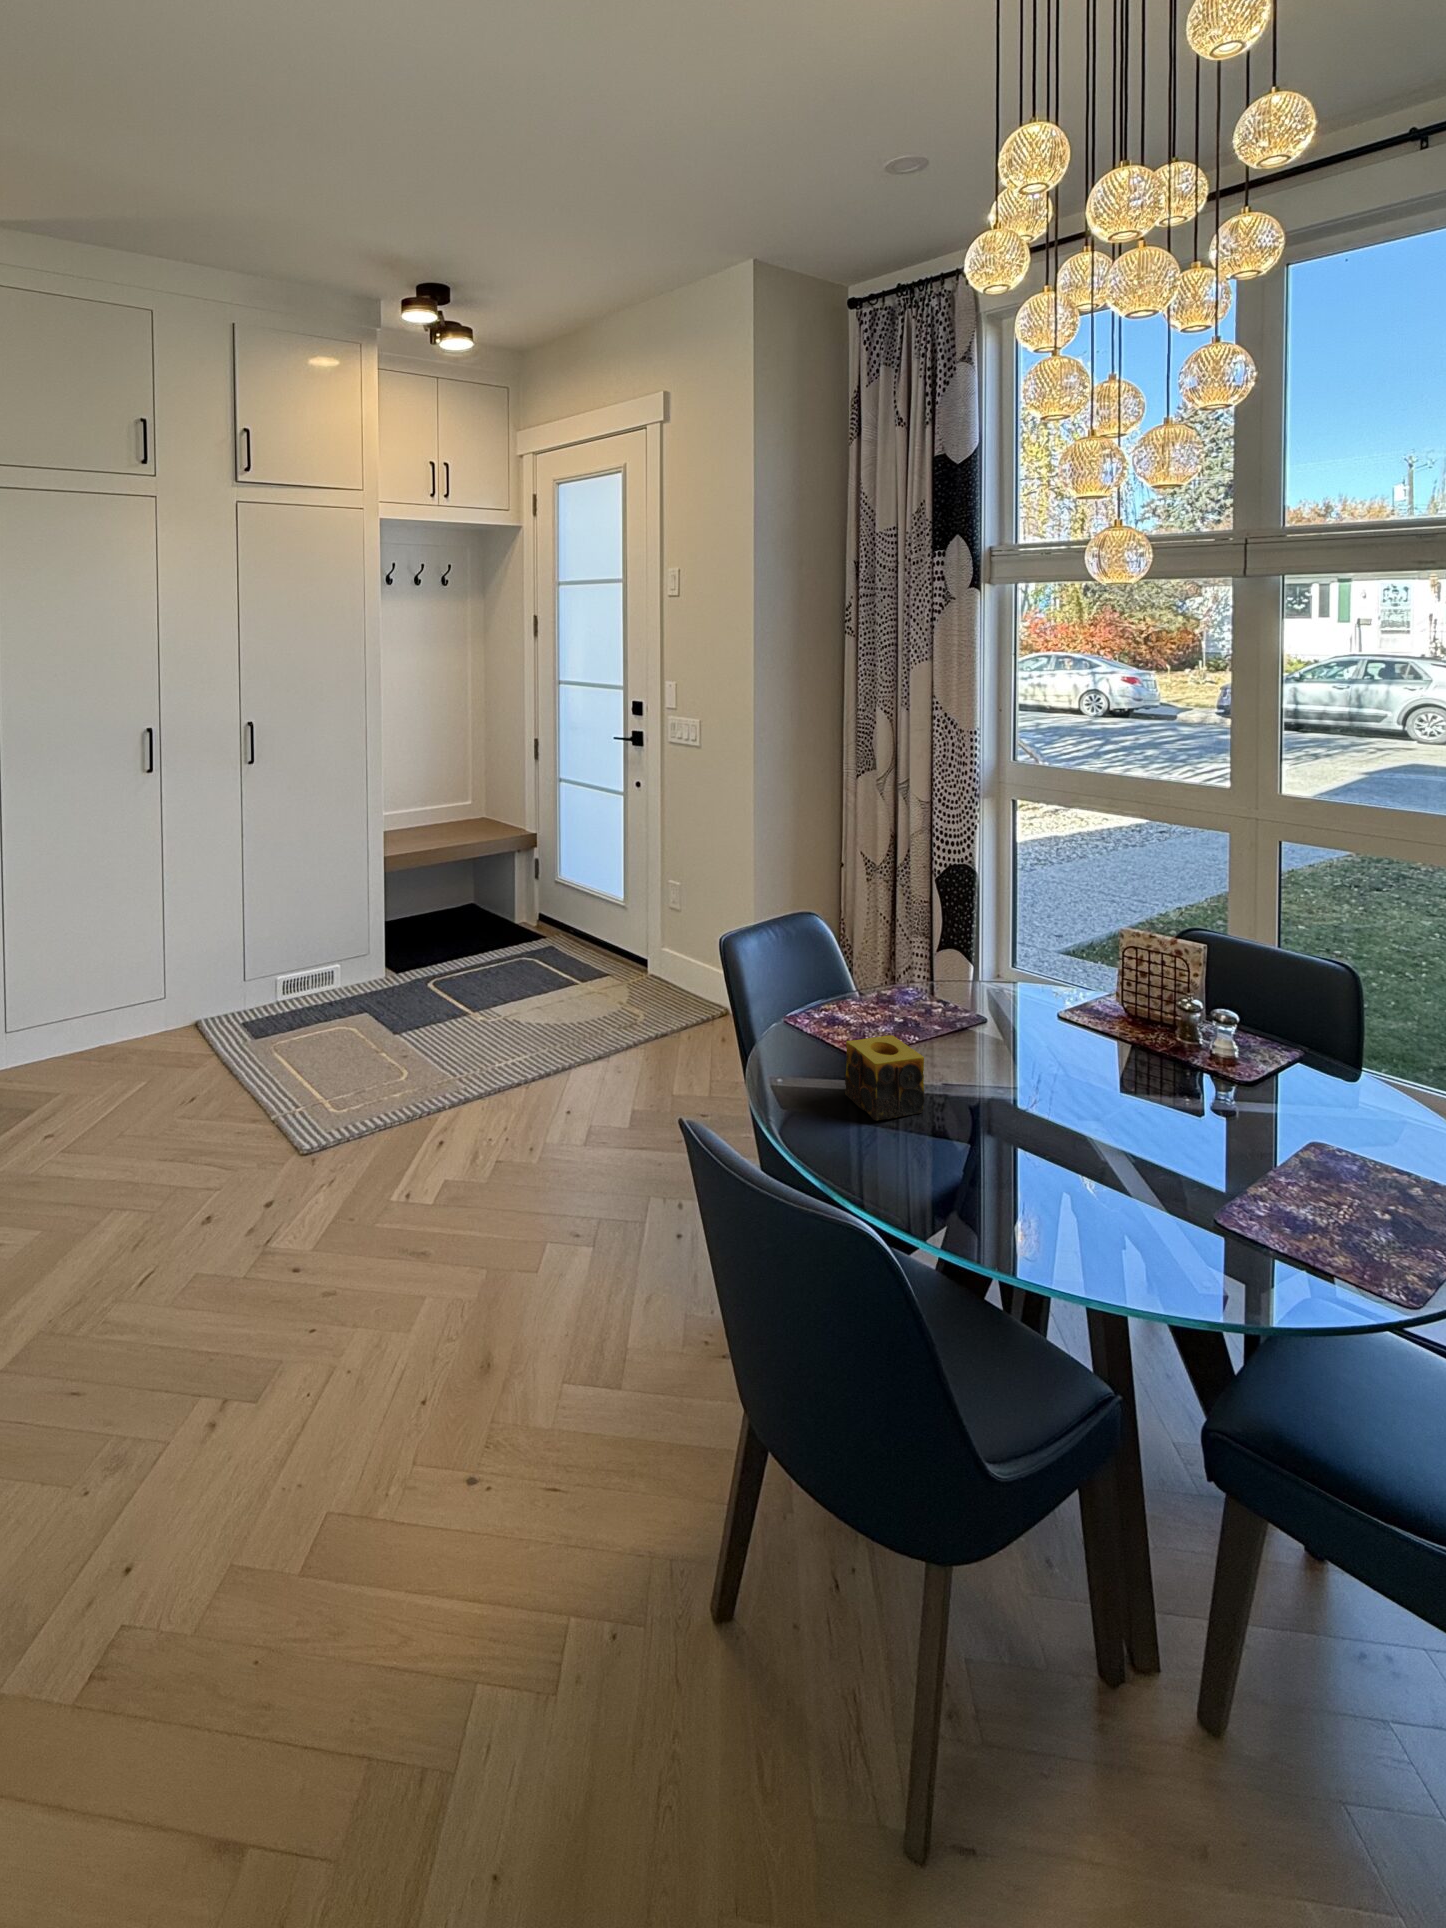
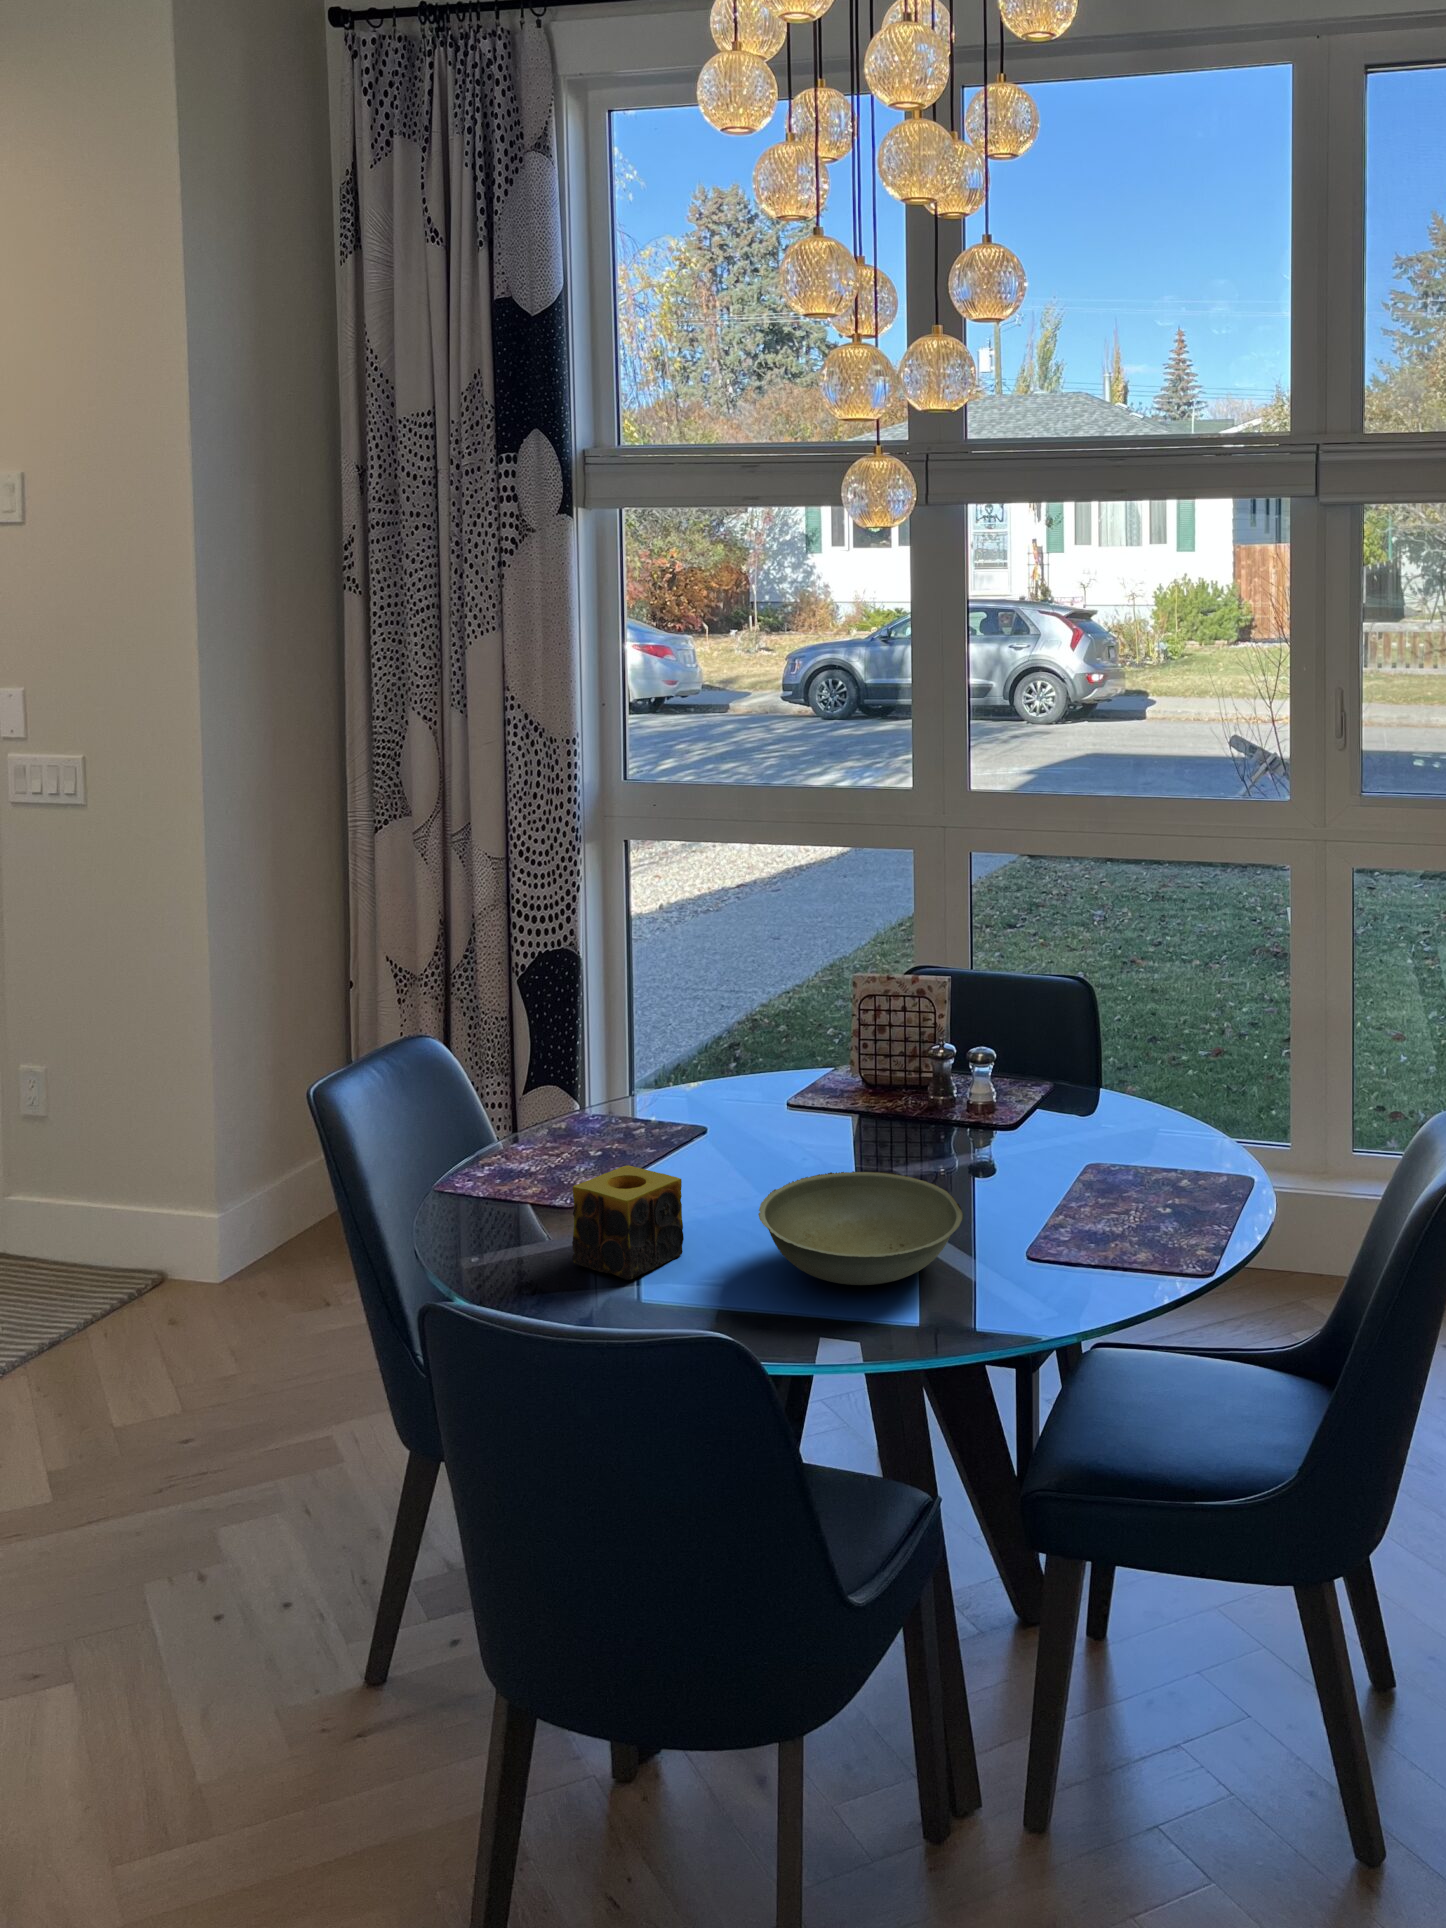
bowl: none [969,1083,1151,1196] -> present [758,1171,963,1285]

